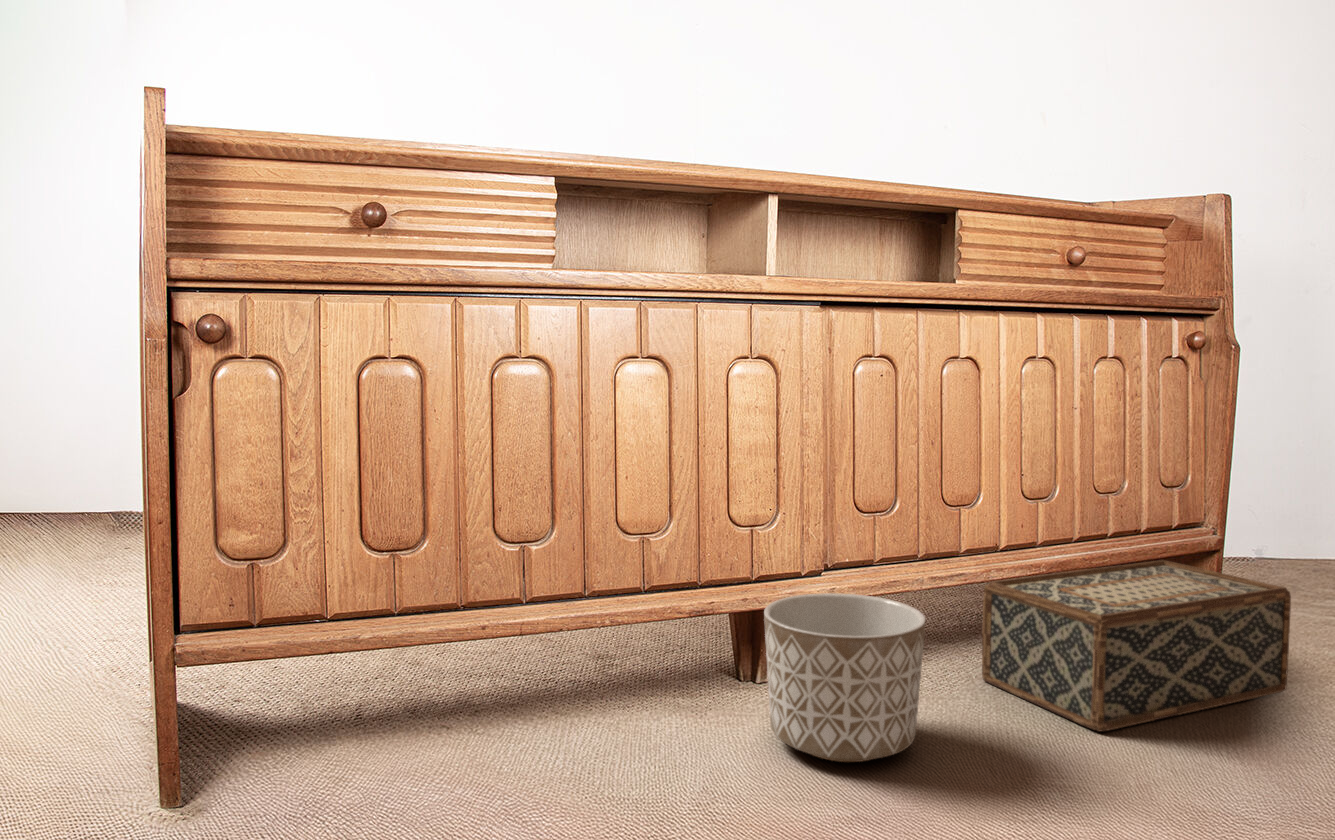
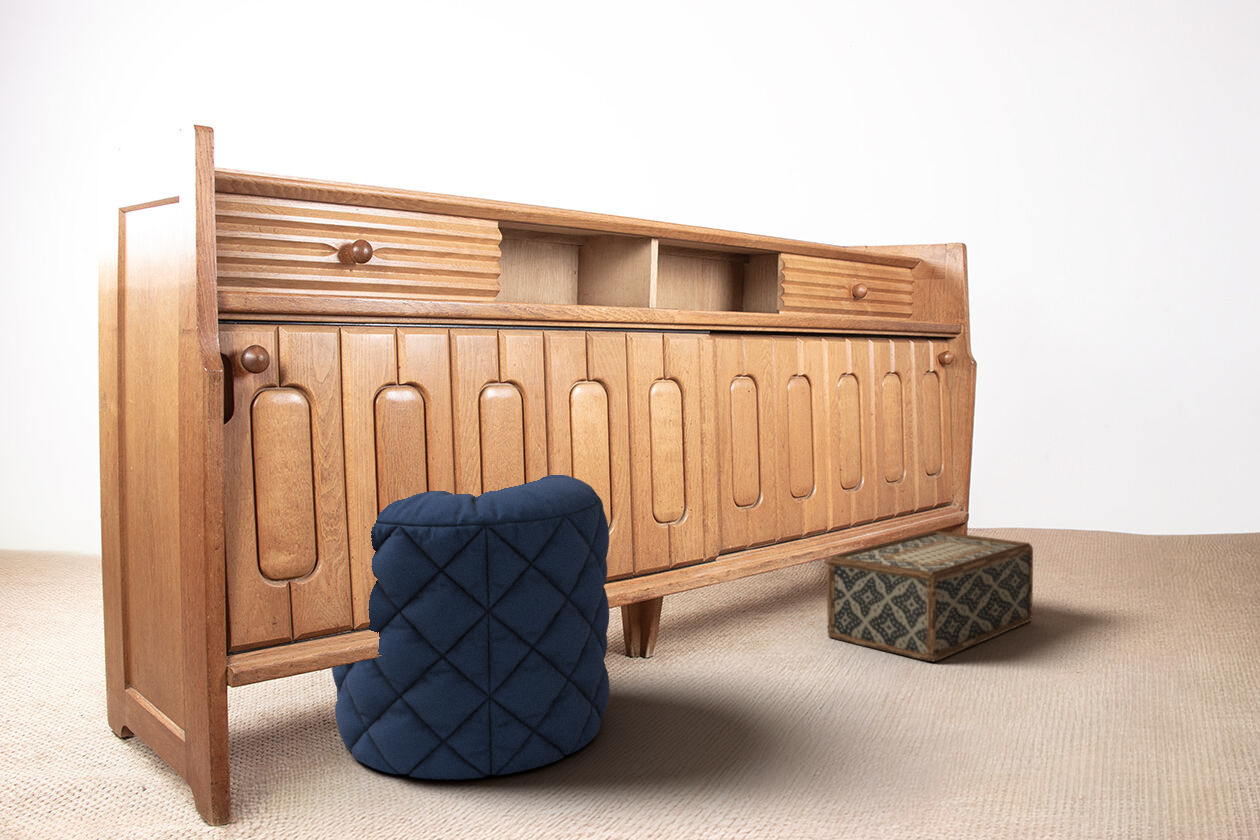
pouf: none [337,457,643,799] -> present [332,475,610,780]
planter: present [764,593,925,762] -> none [696,573,827,706]

